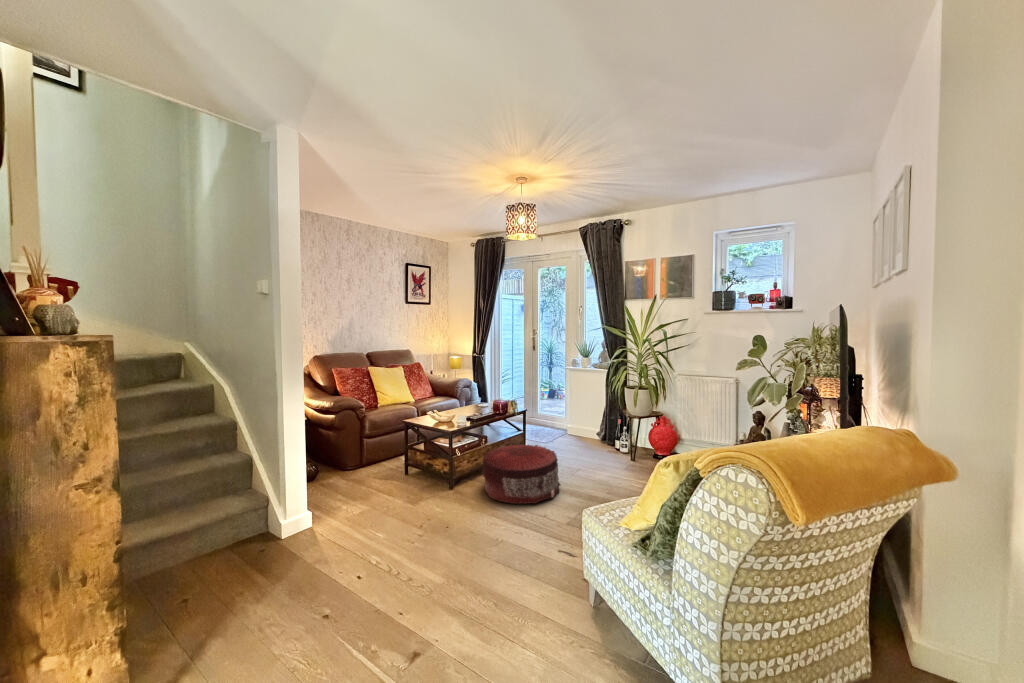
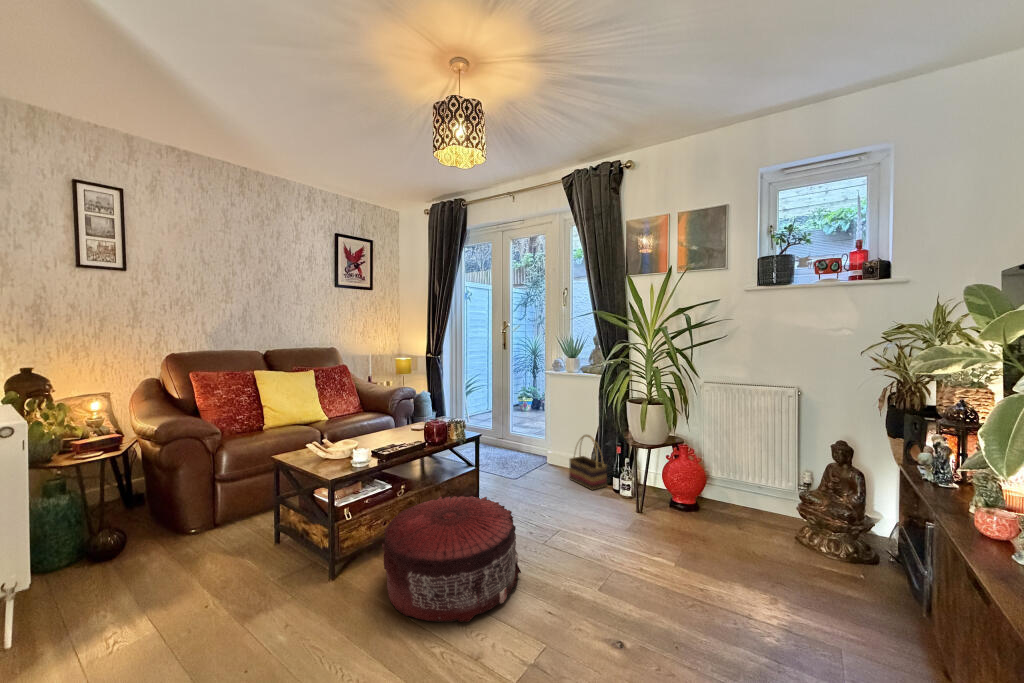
basket: none [585,412,612,449] -> present [569,435,607,490]

